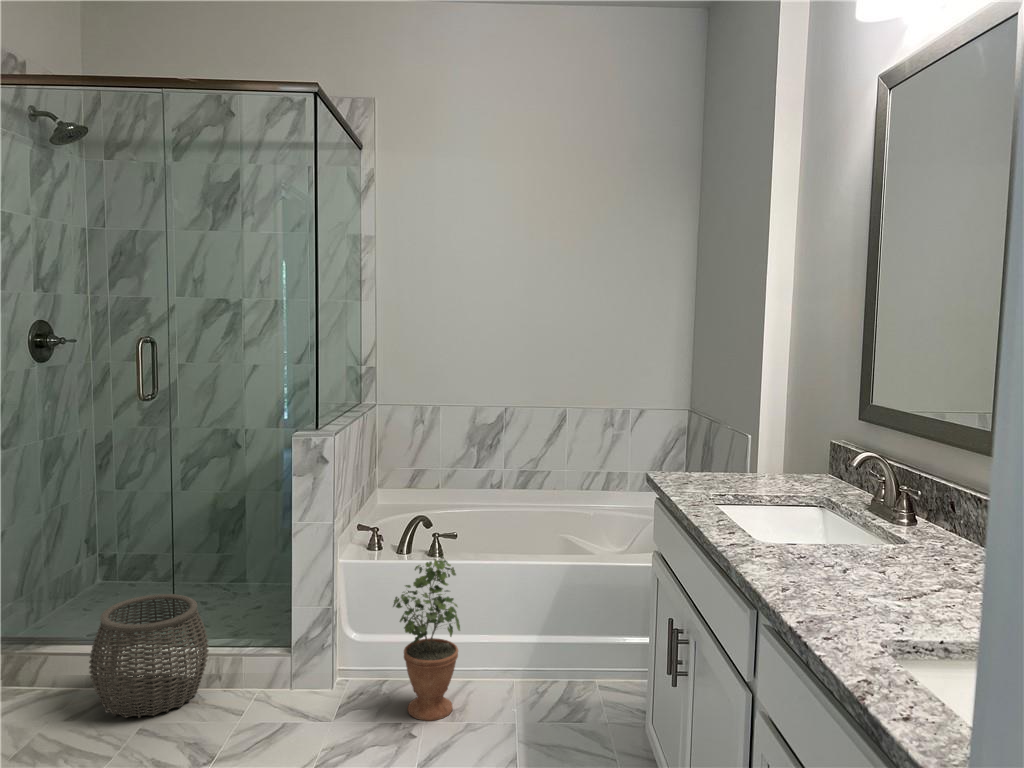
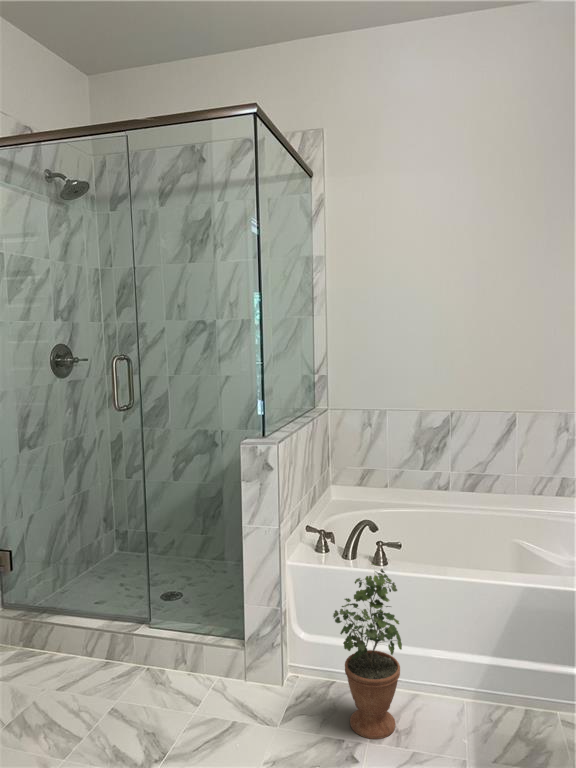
woven basket: present [89,594,209,718] -> none [76,582,175,697]

